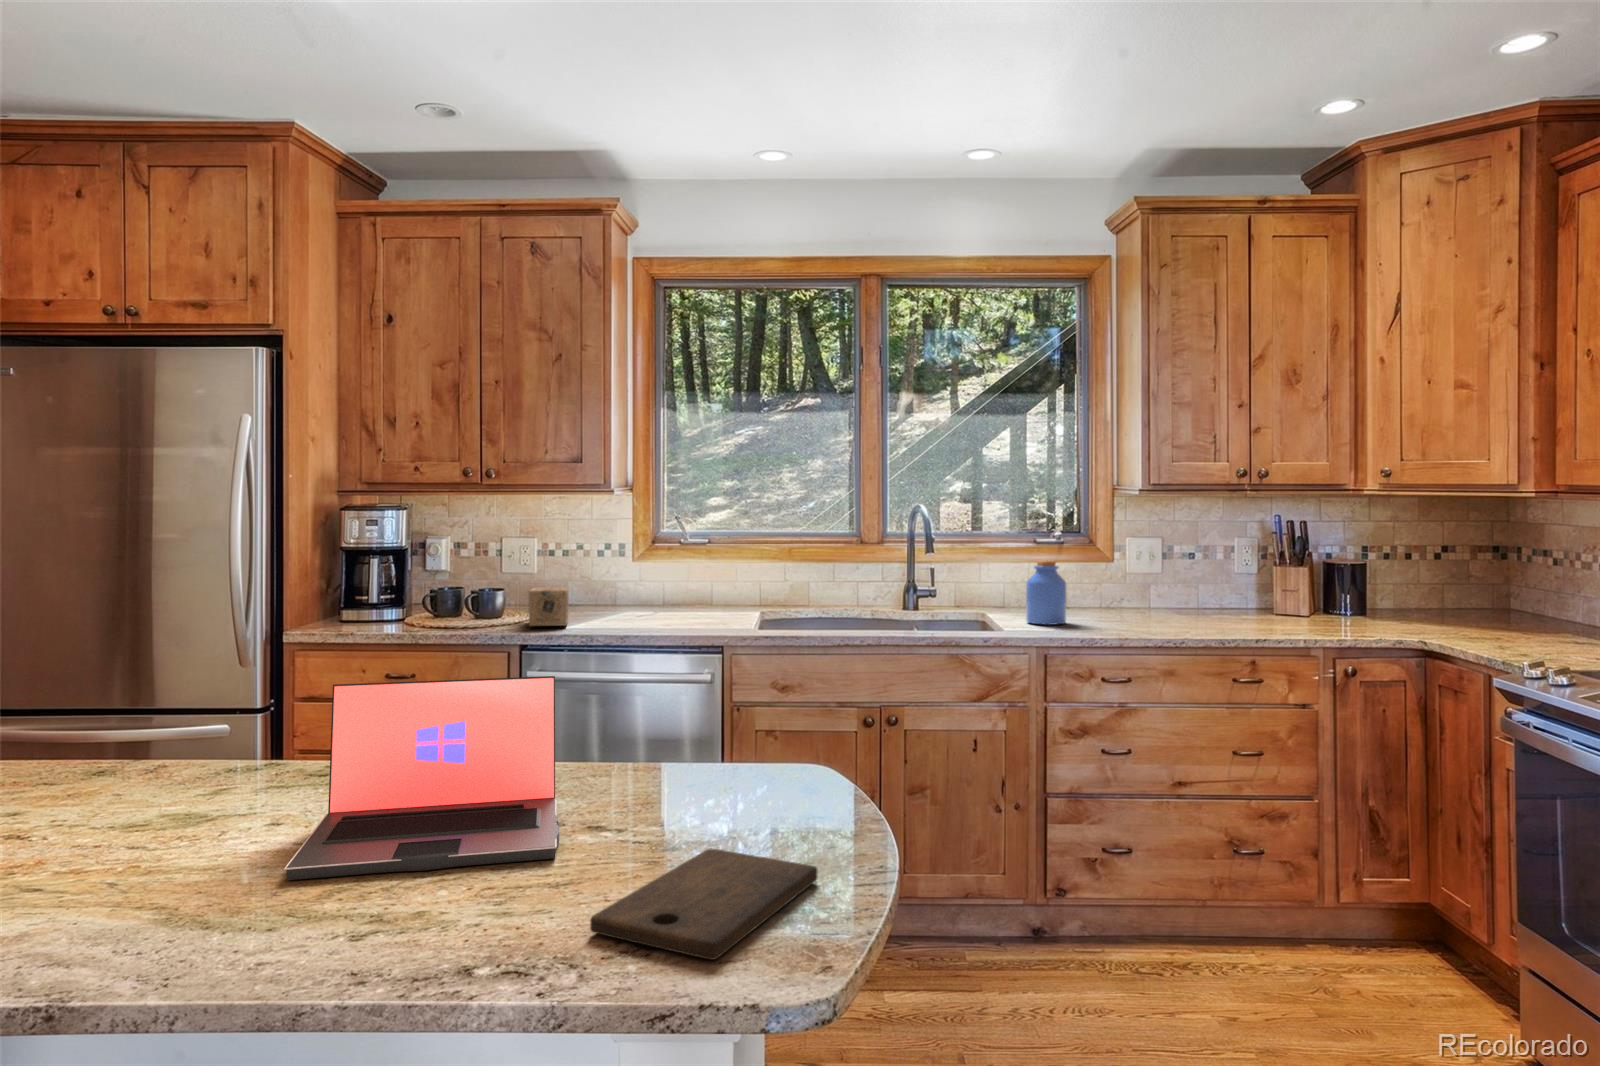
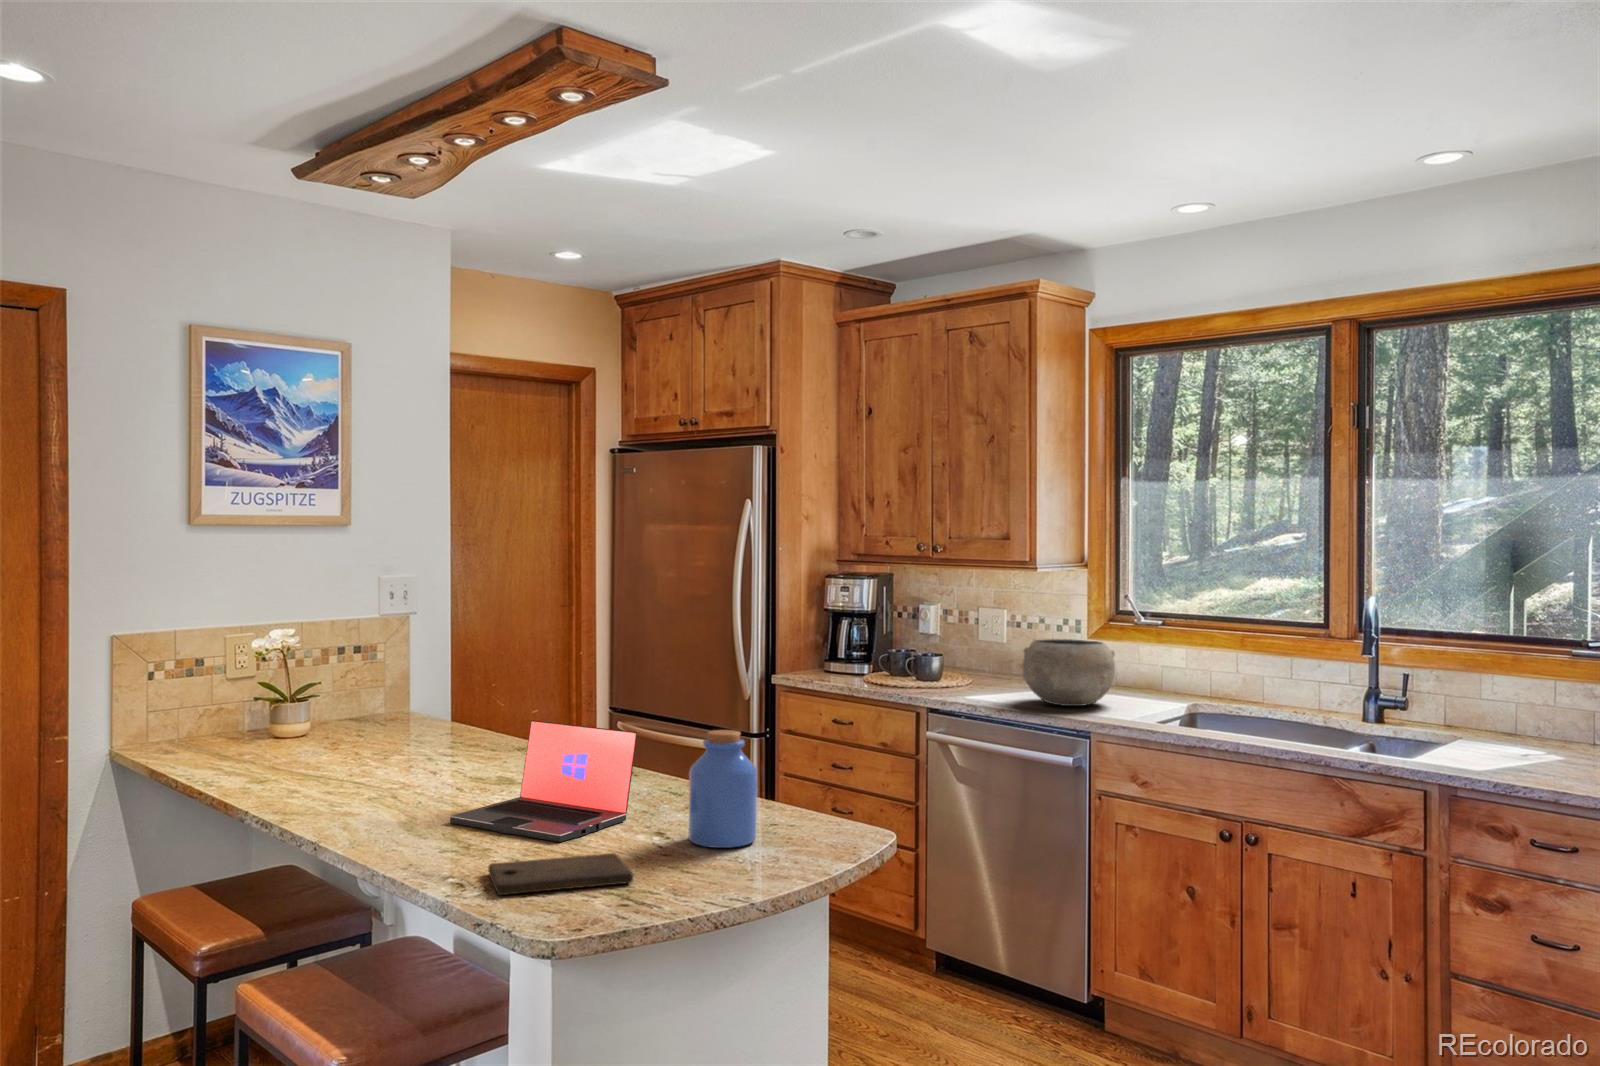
jar: present [1026,560,1066,625] -> present [689,730,757,848]
ceramic bowl: none [619,561,712,625] -> present [1022,639,1115,706]
tea box: present [529,587,568,626] -> none [943,657,997,696]

